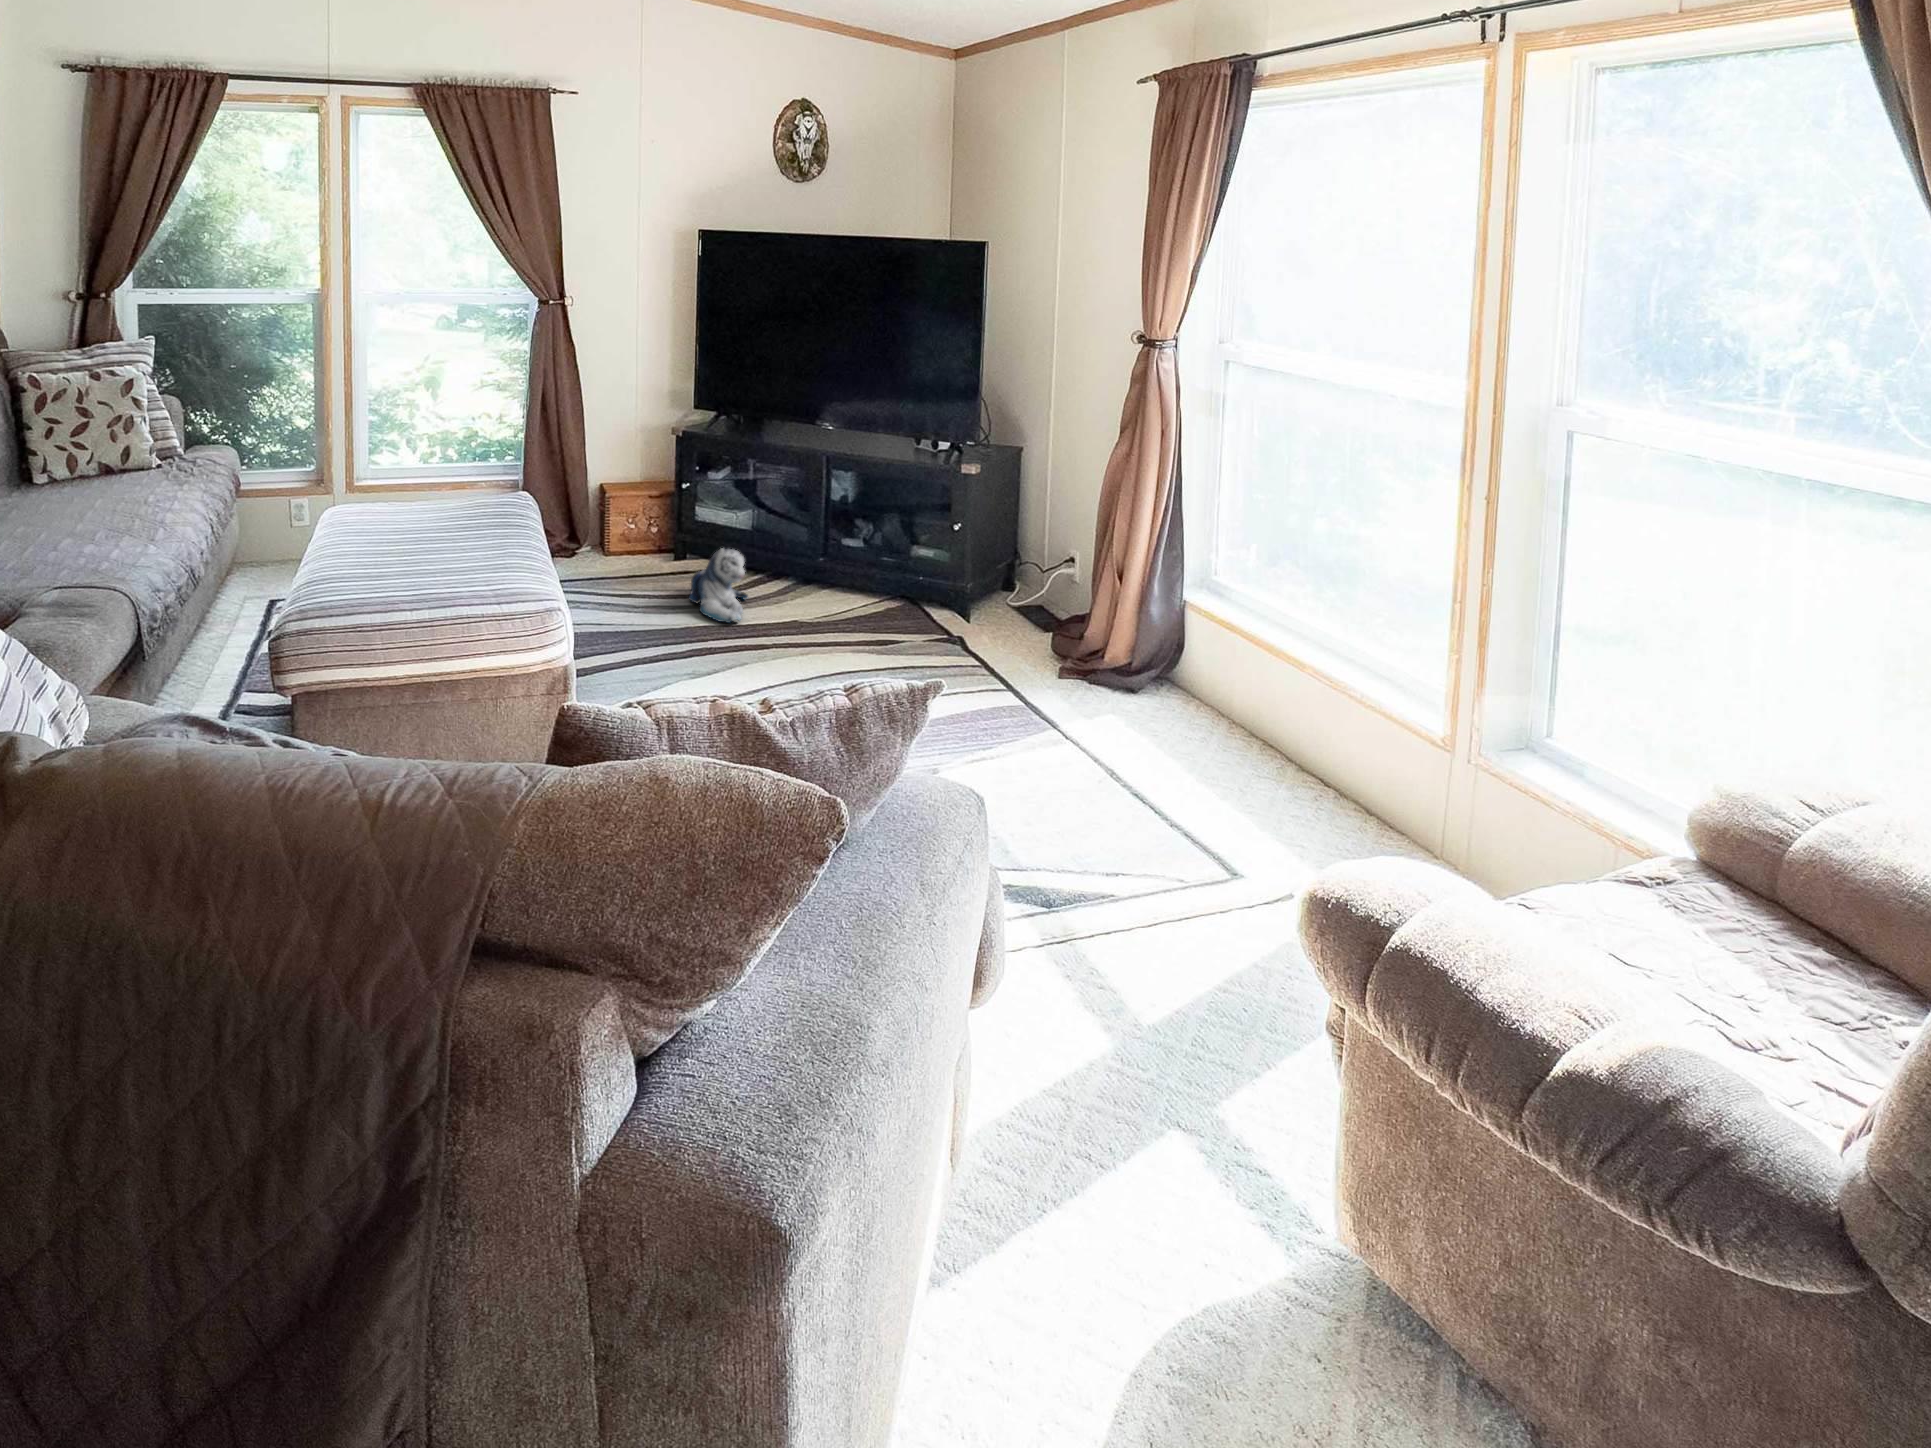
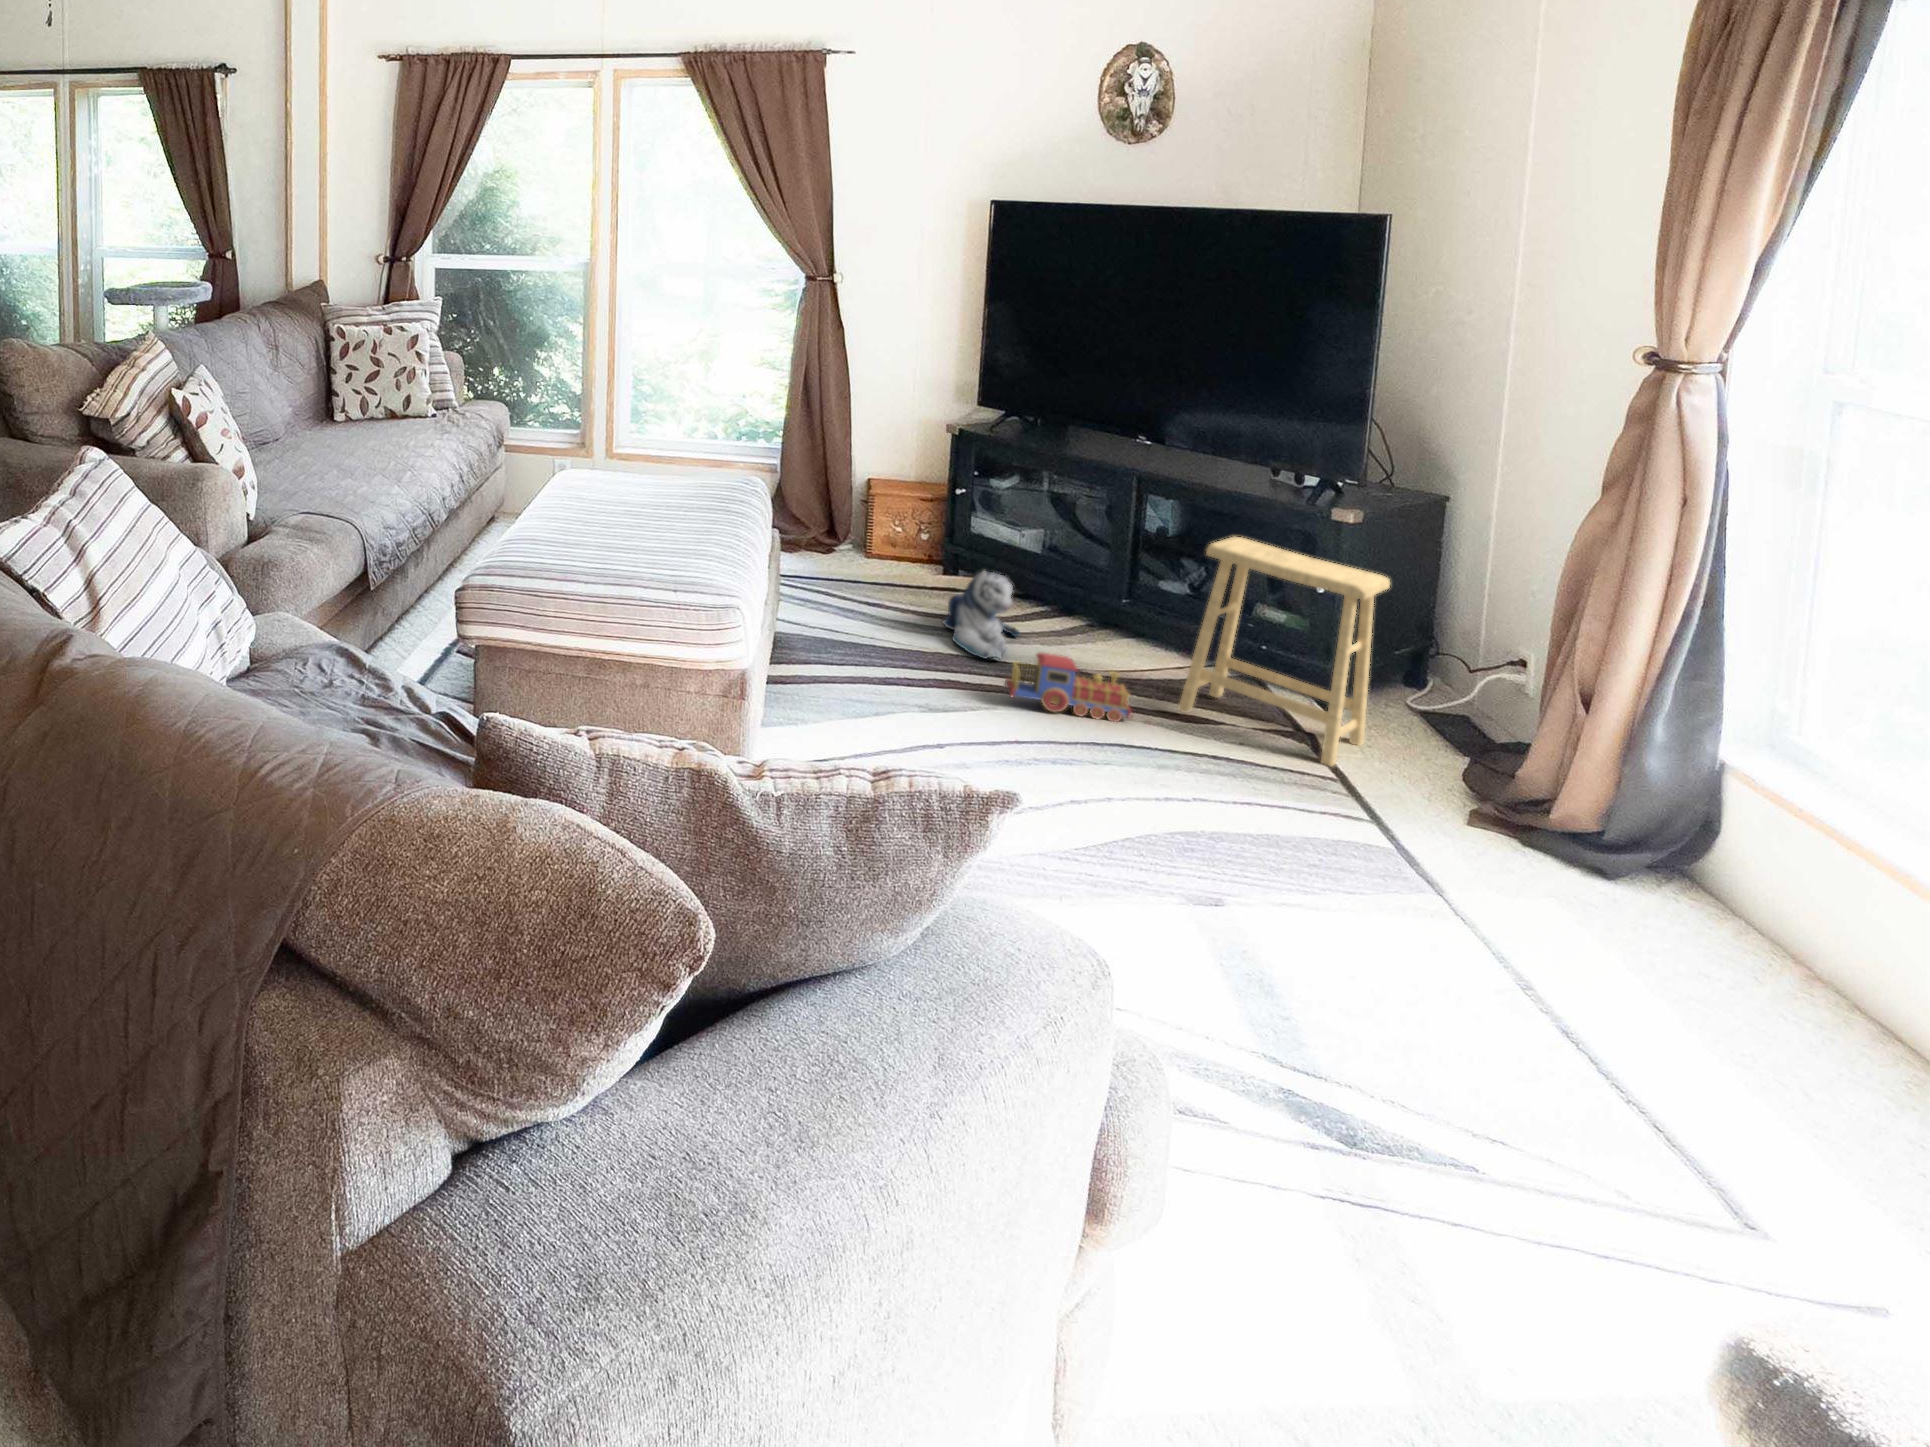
footstool: none [872,493,999,656] -> present [1178,537,1390,766]
toy train: none [752,608,846,656] -> present [1005,652,1132,722]

